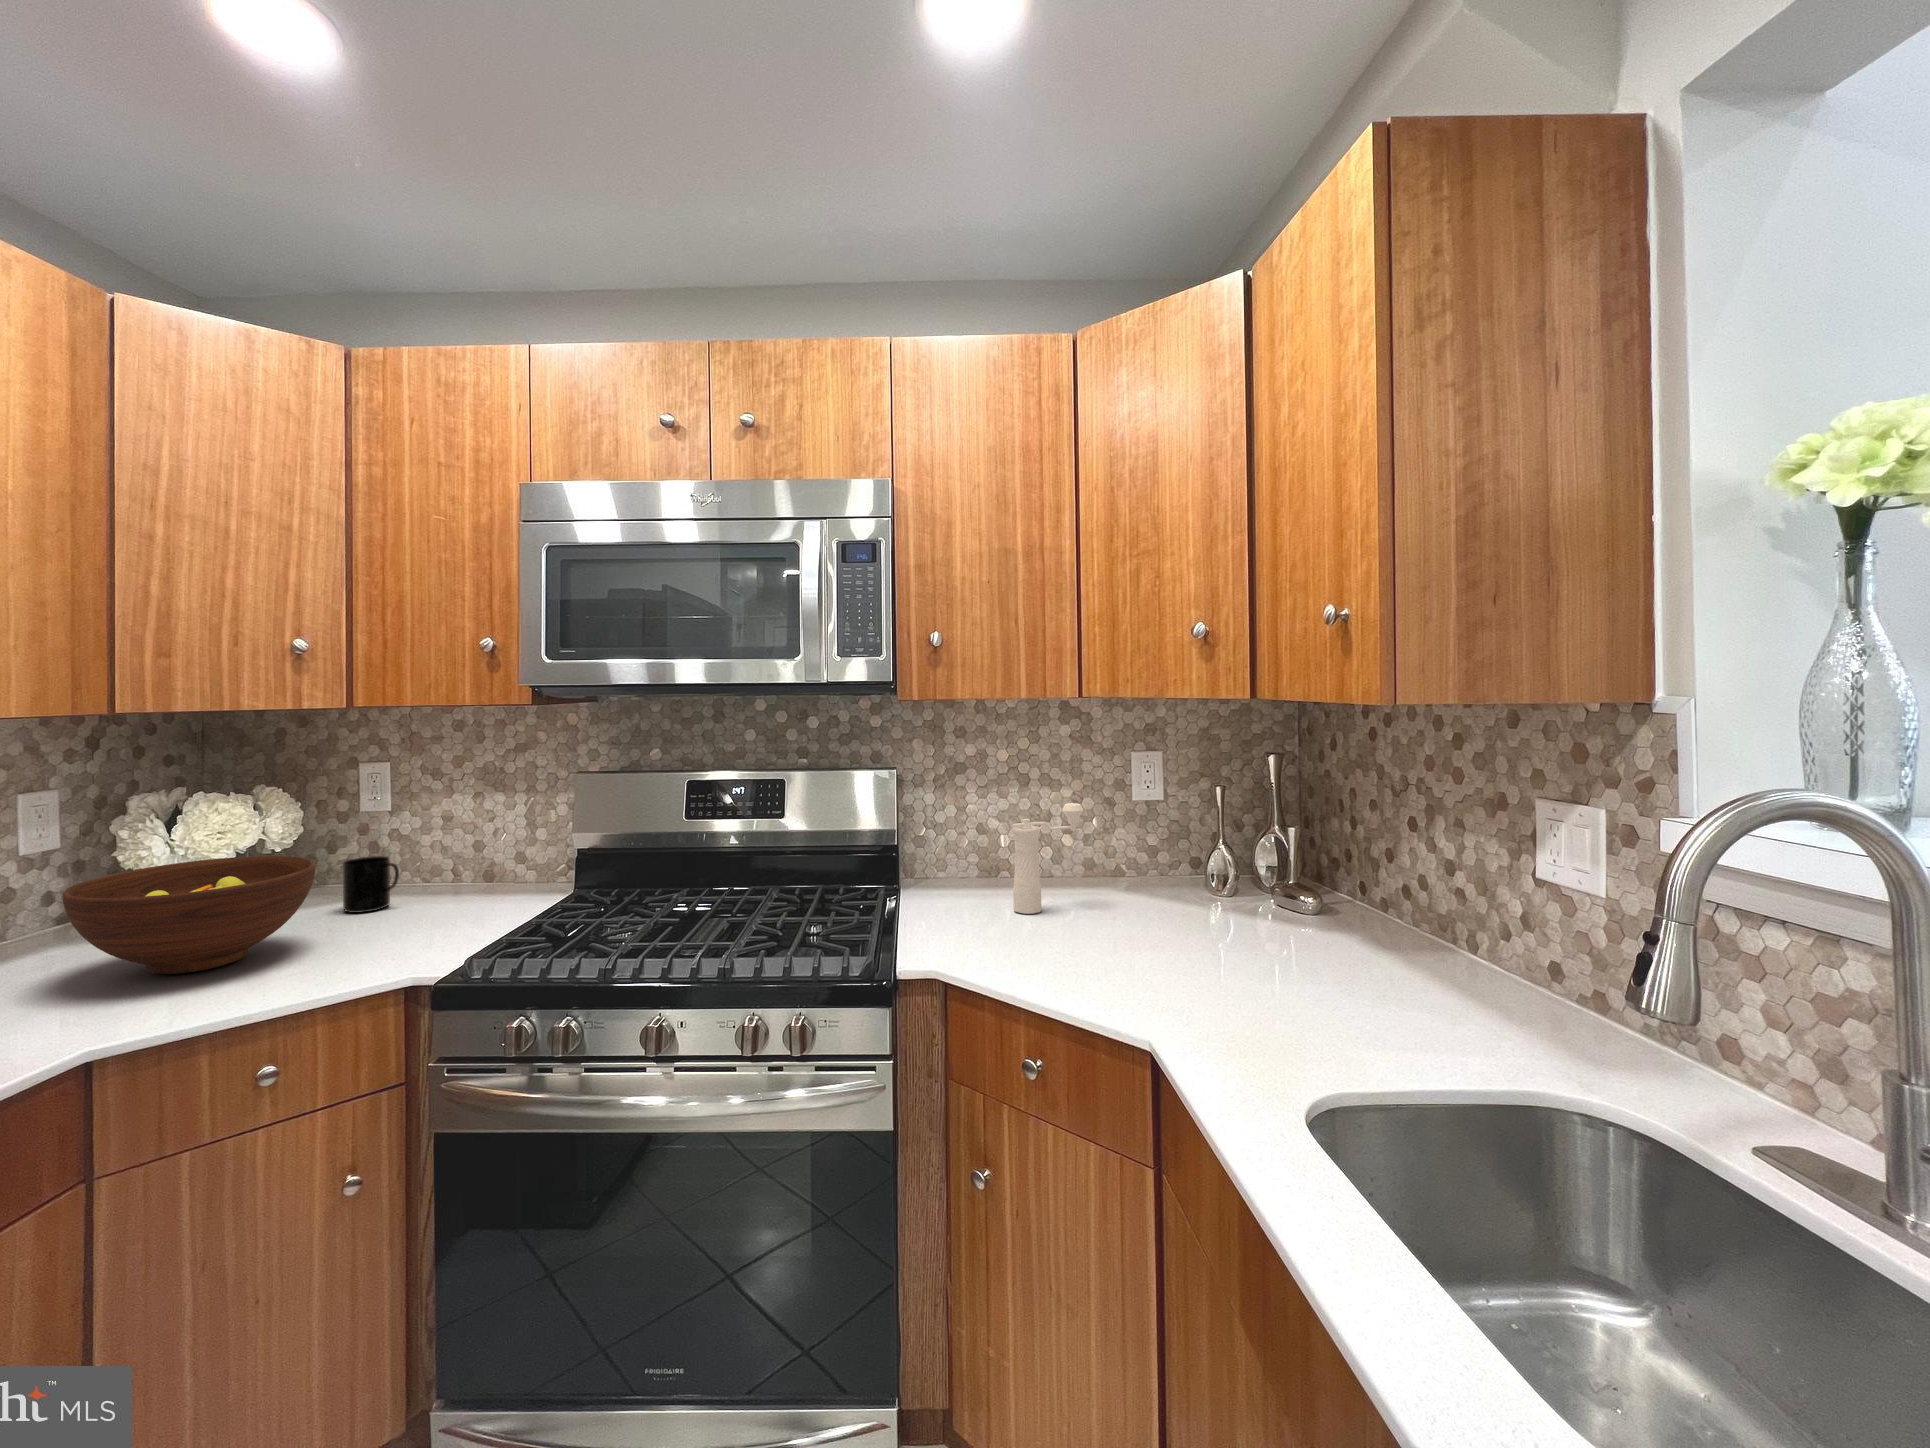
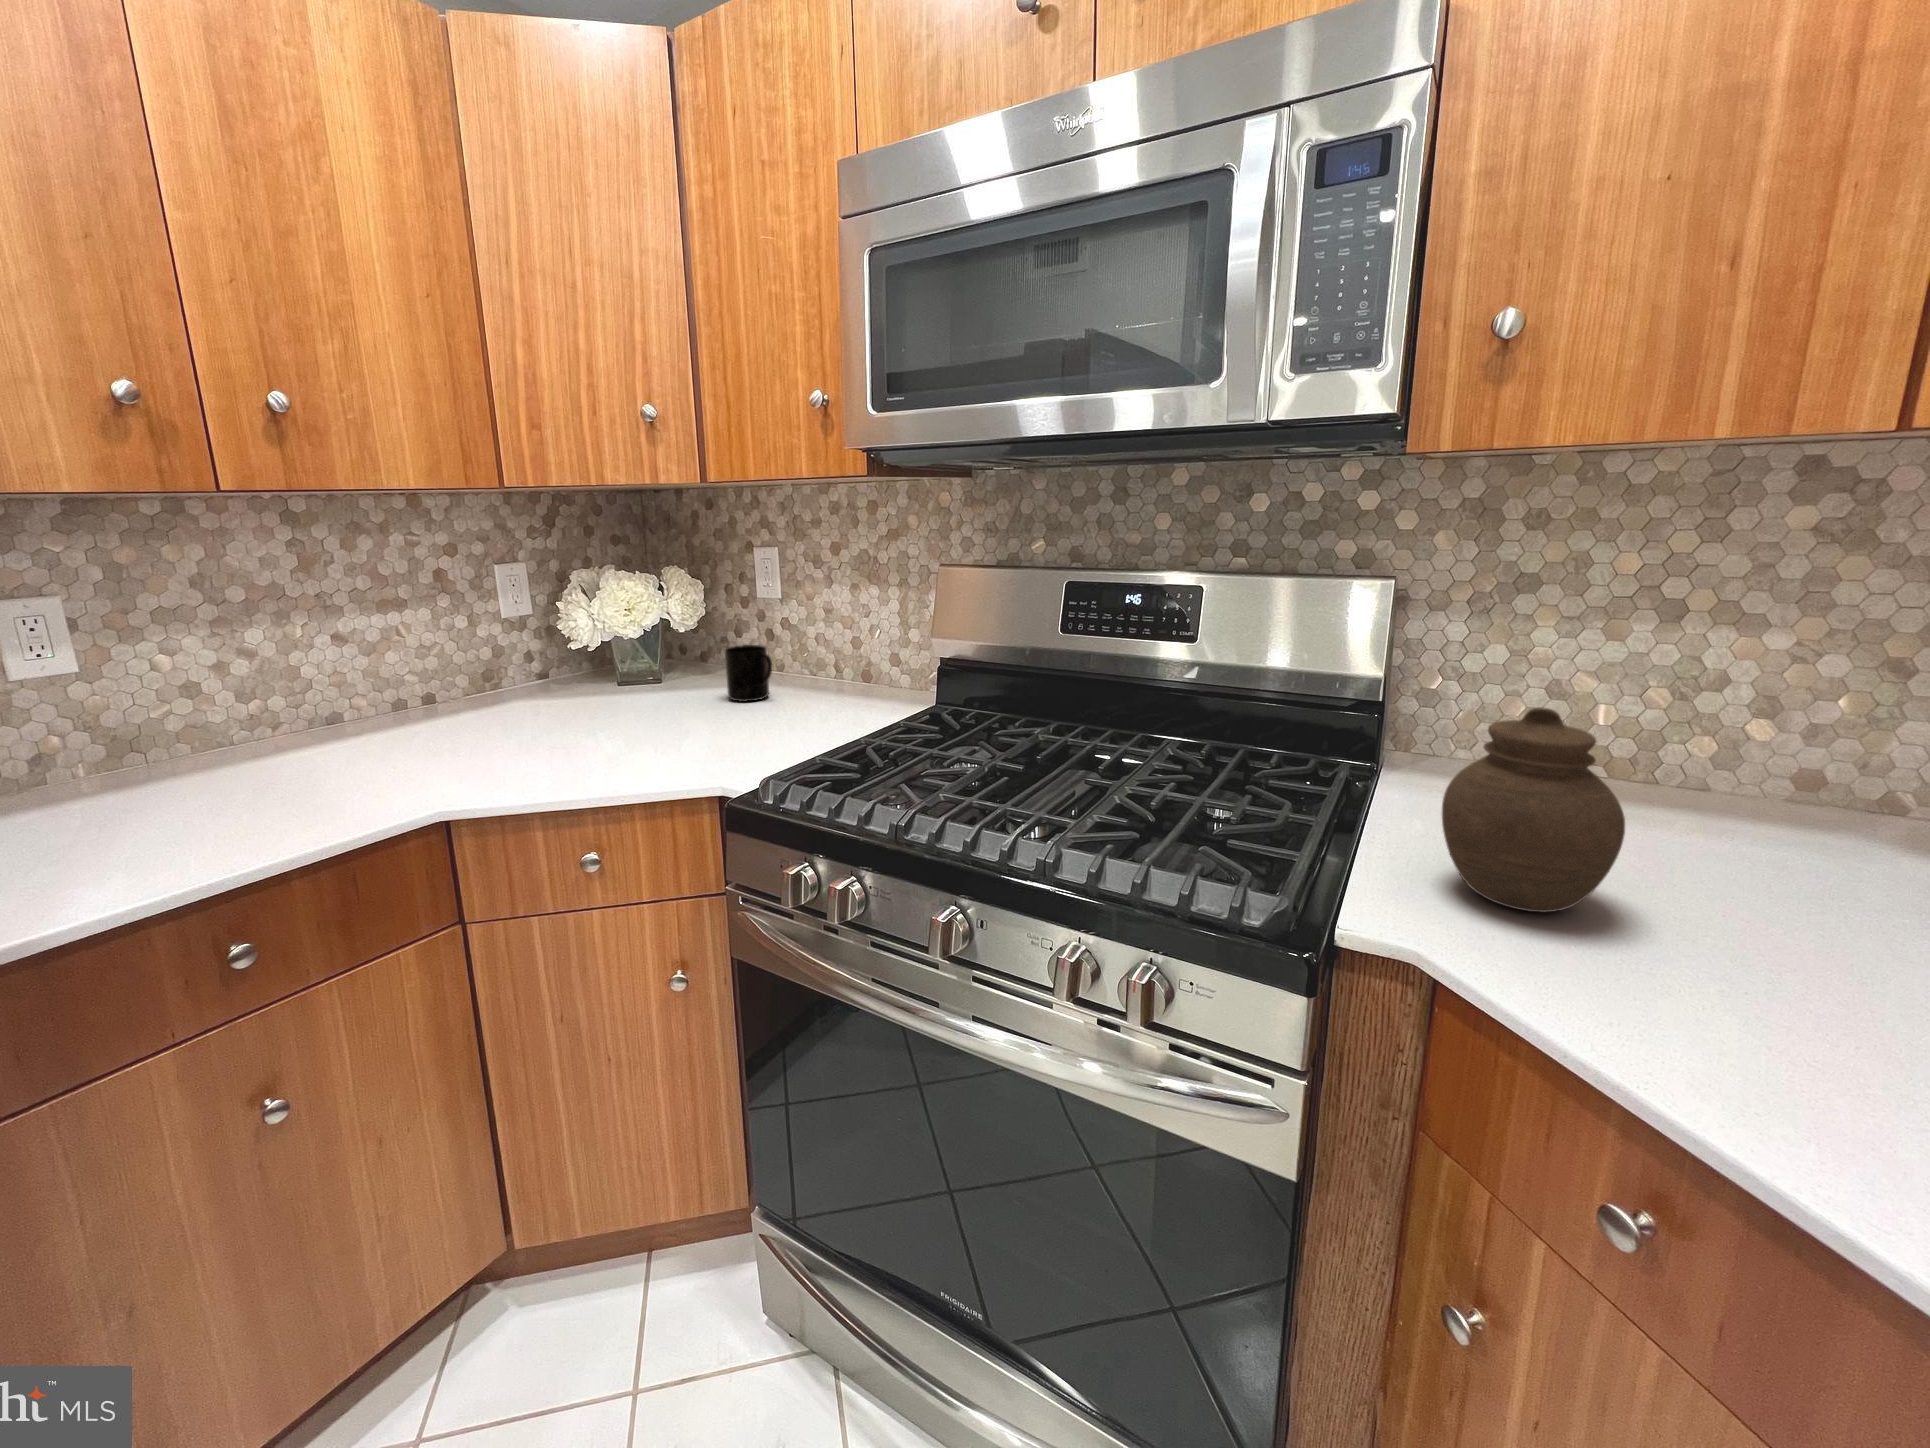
pepper mill: present [1012,803,1083,914] -> none [1611,665,1841,868]
jar: none [938,832,1015,941] -> present [1442,708,1625,912]
fruit bowl: present [63,856,316,974] -> none [463,636,670,745]

